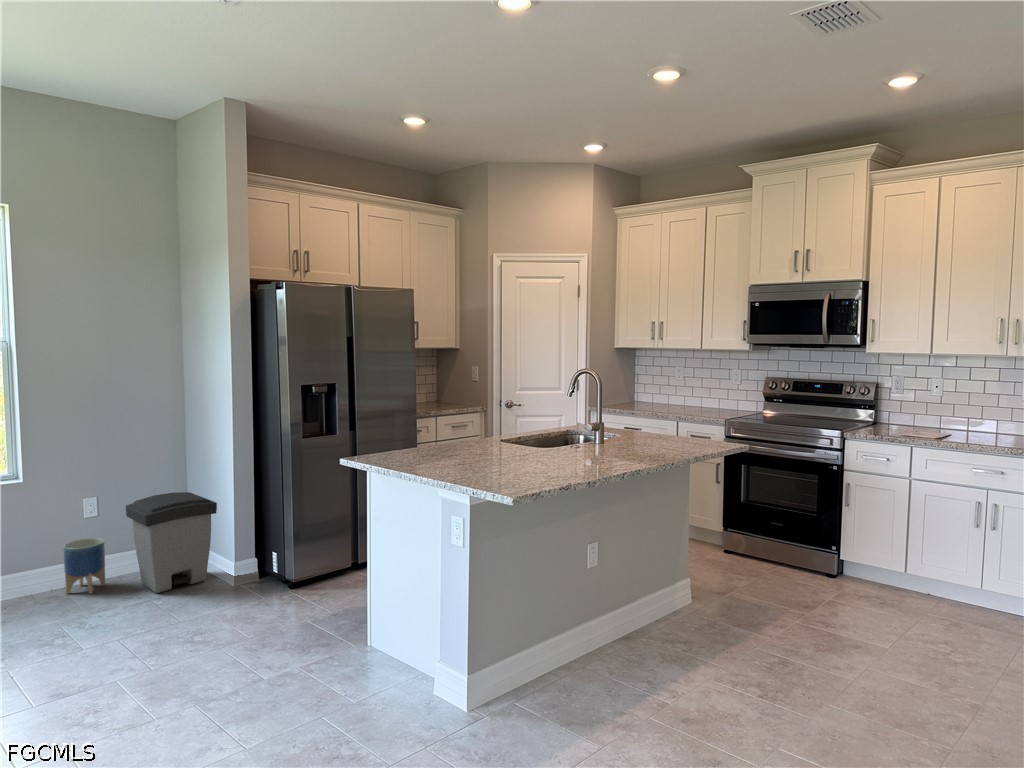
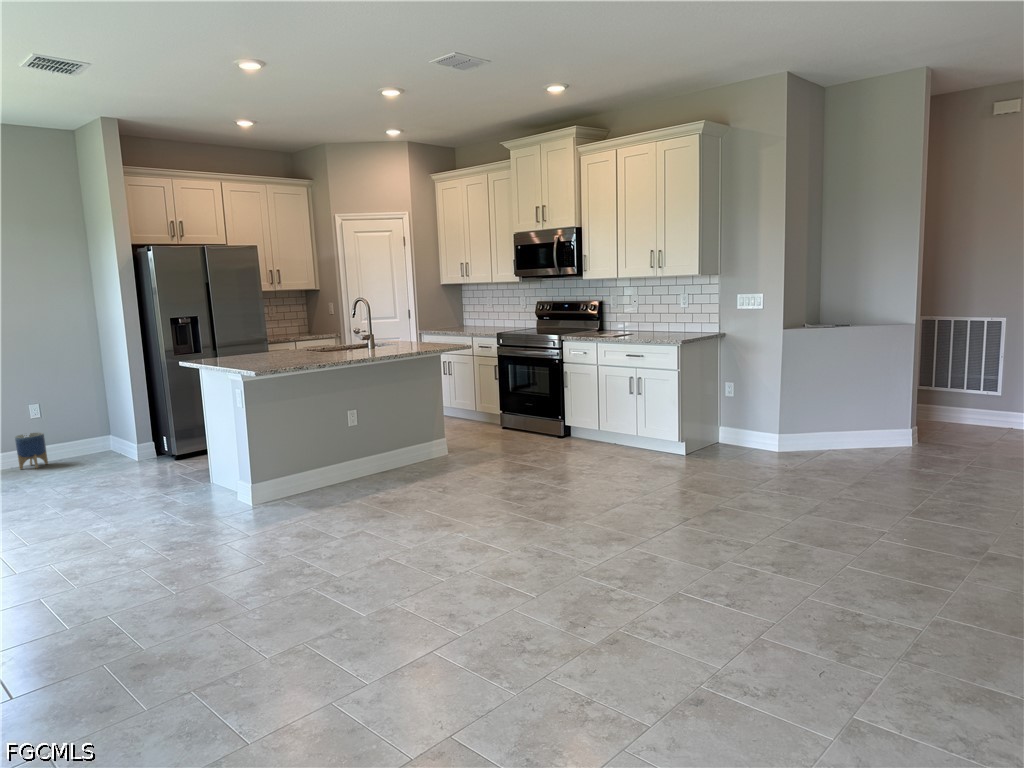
trash can: present [126,492,217,593] -> none [56,399,121,466]

